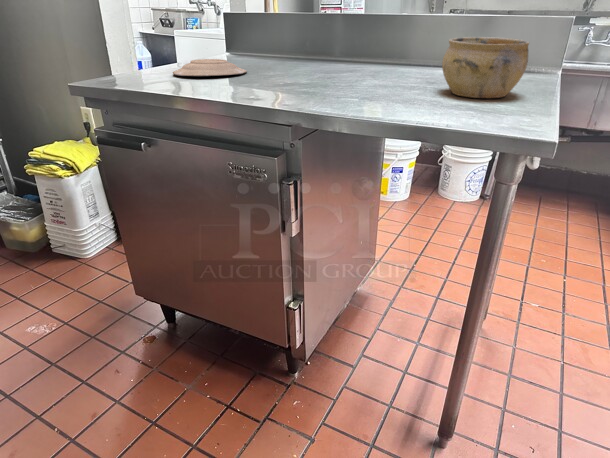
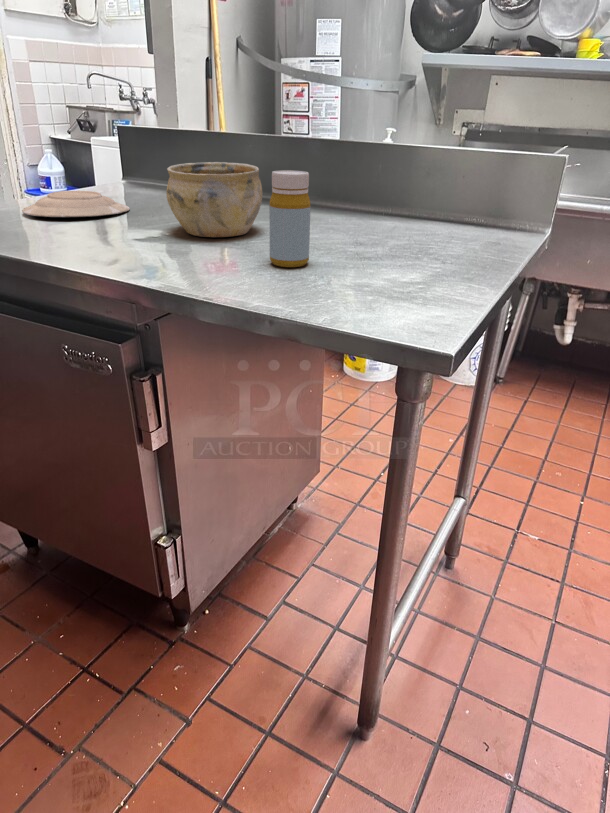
bottle: none [380,31,413,99] -> present [269,170,311,267]
ceramic bowl: present [442,37,529,98] -> present [166,162,262,237]

